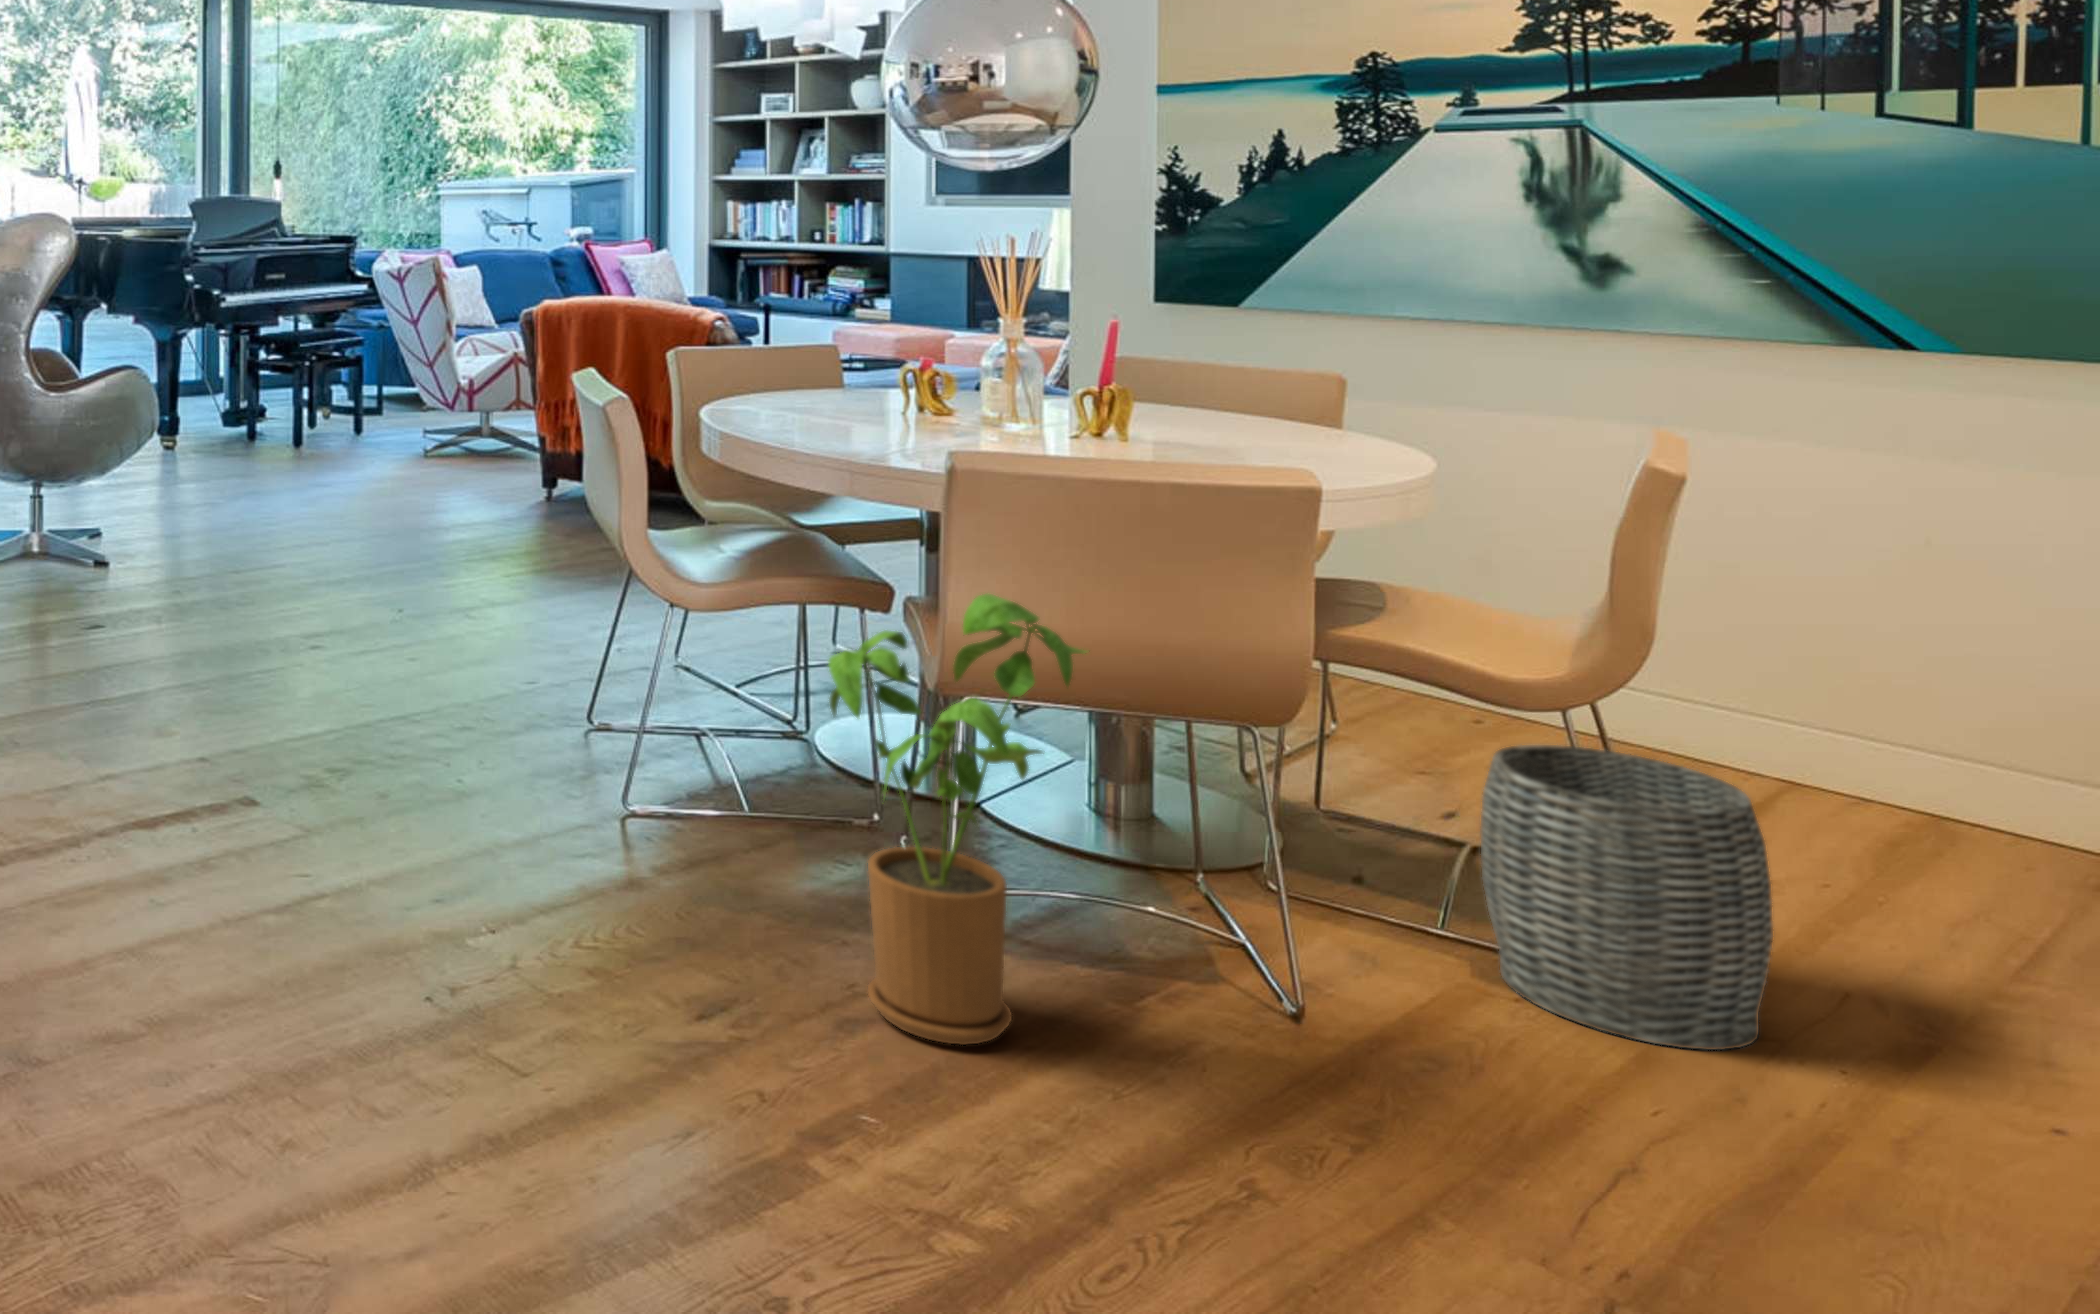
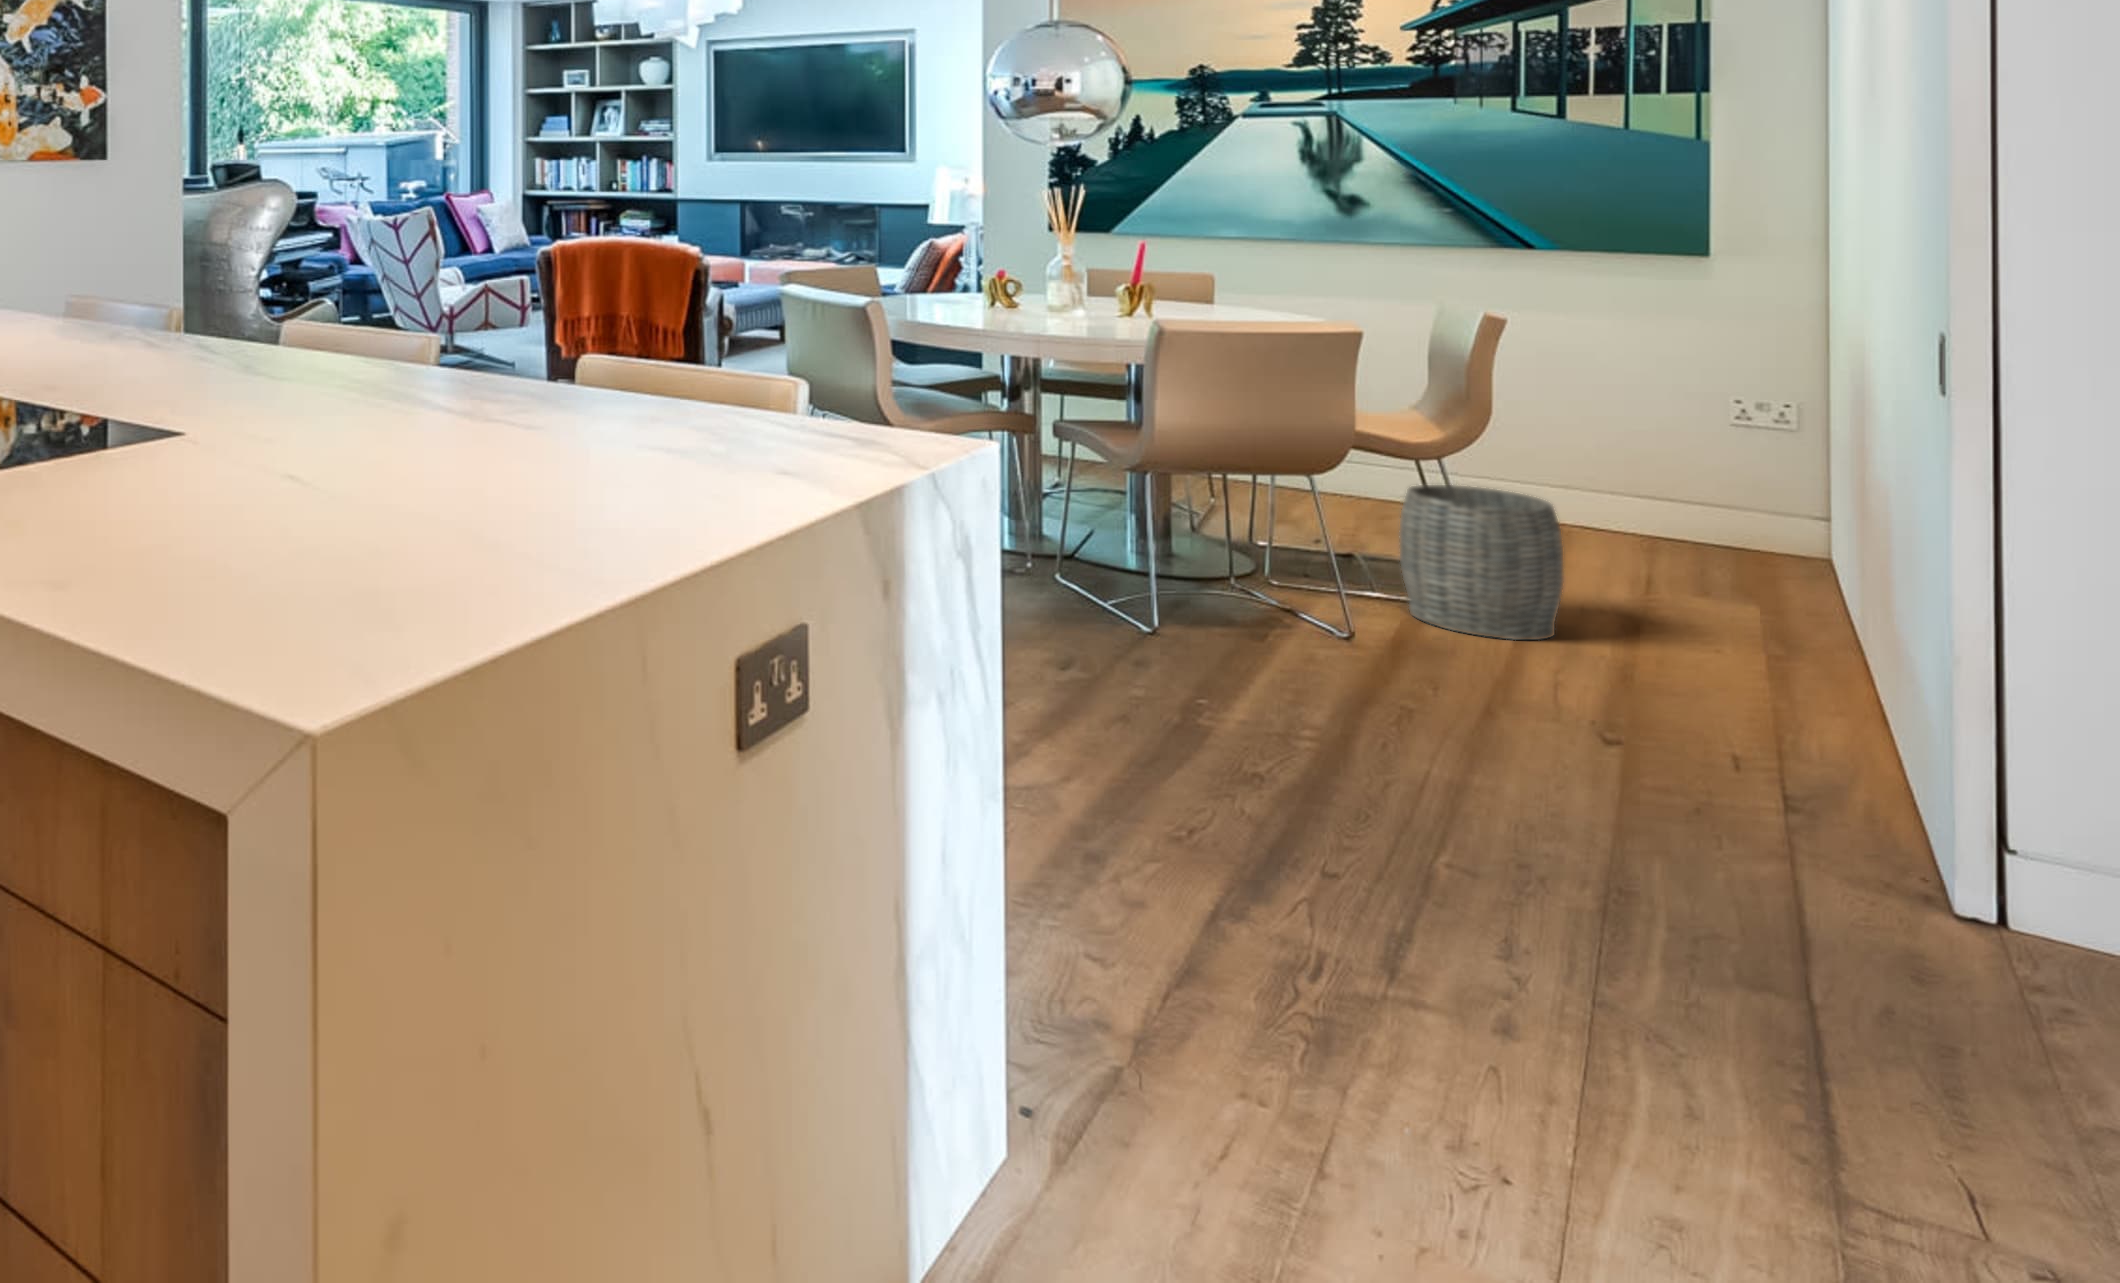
house plant: present [828,594,1086,1045] -> none [1085,409,1256,674]

